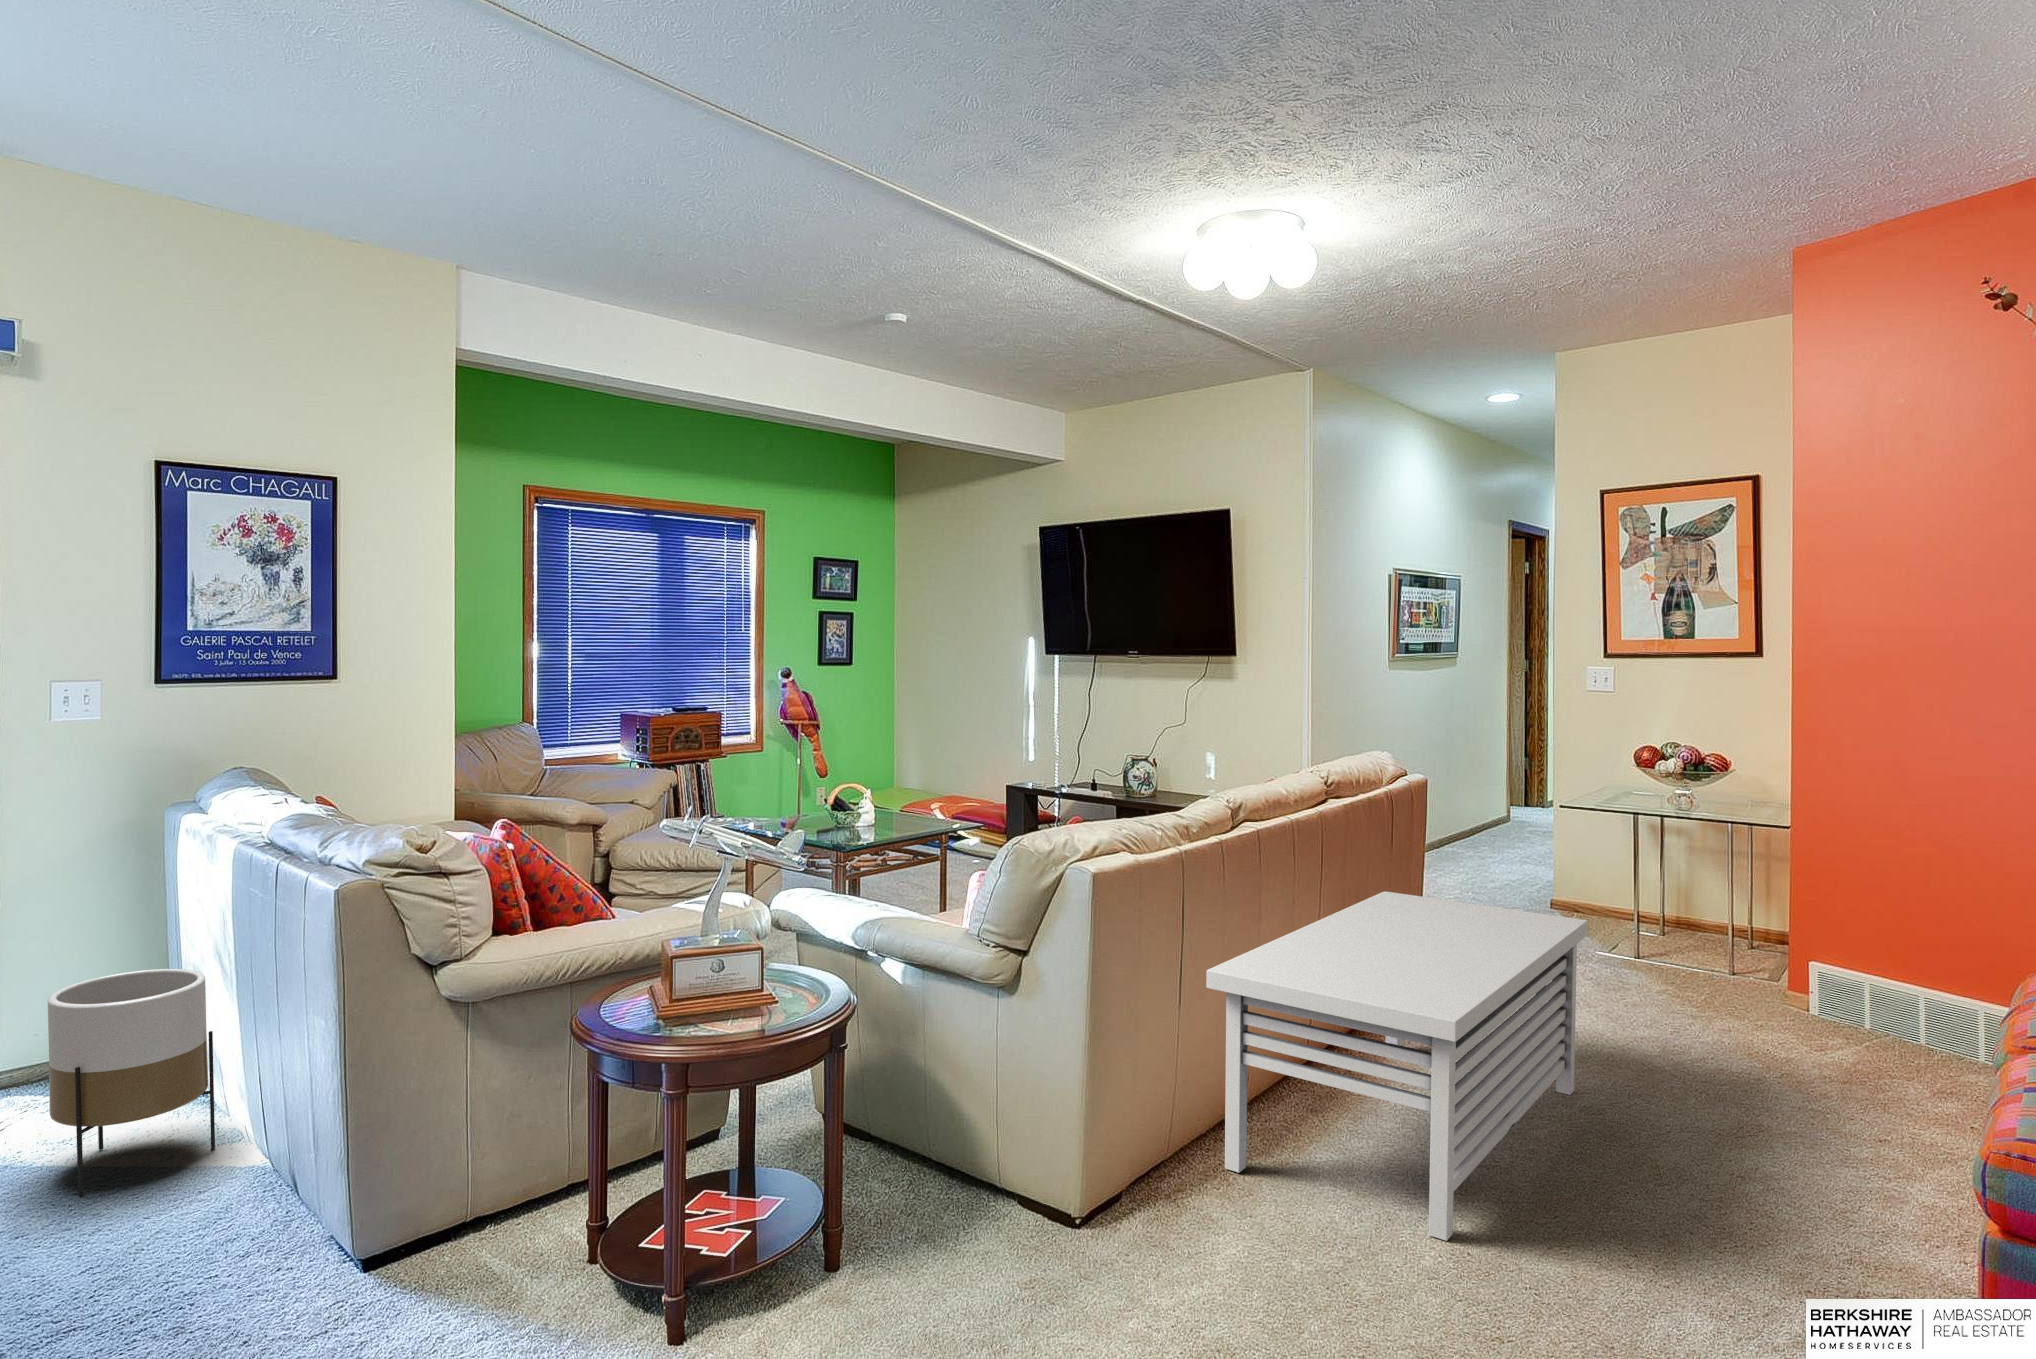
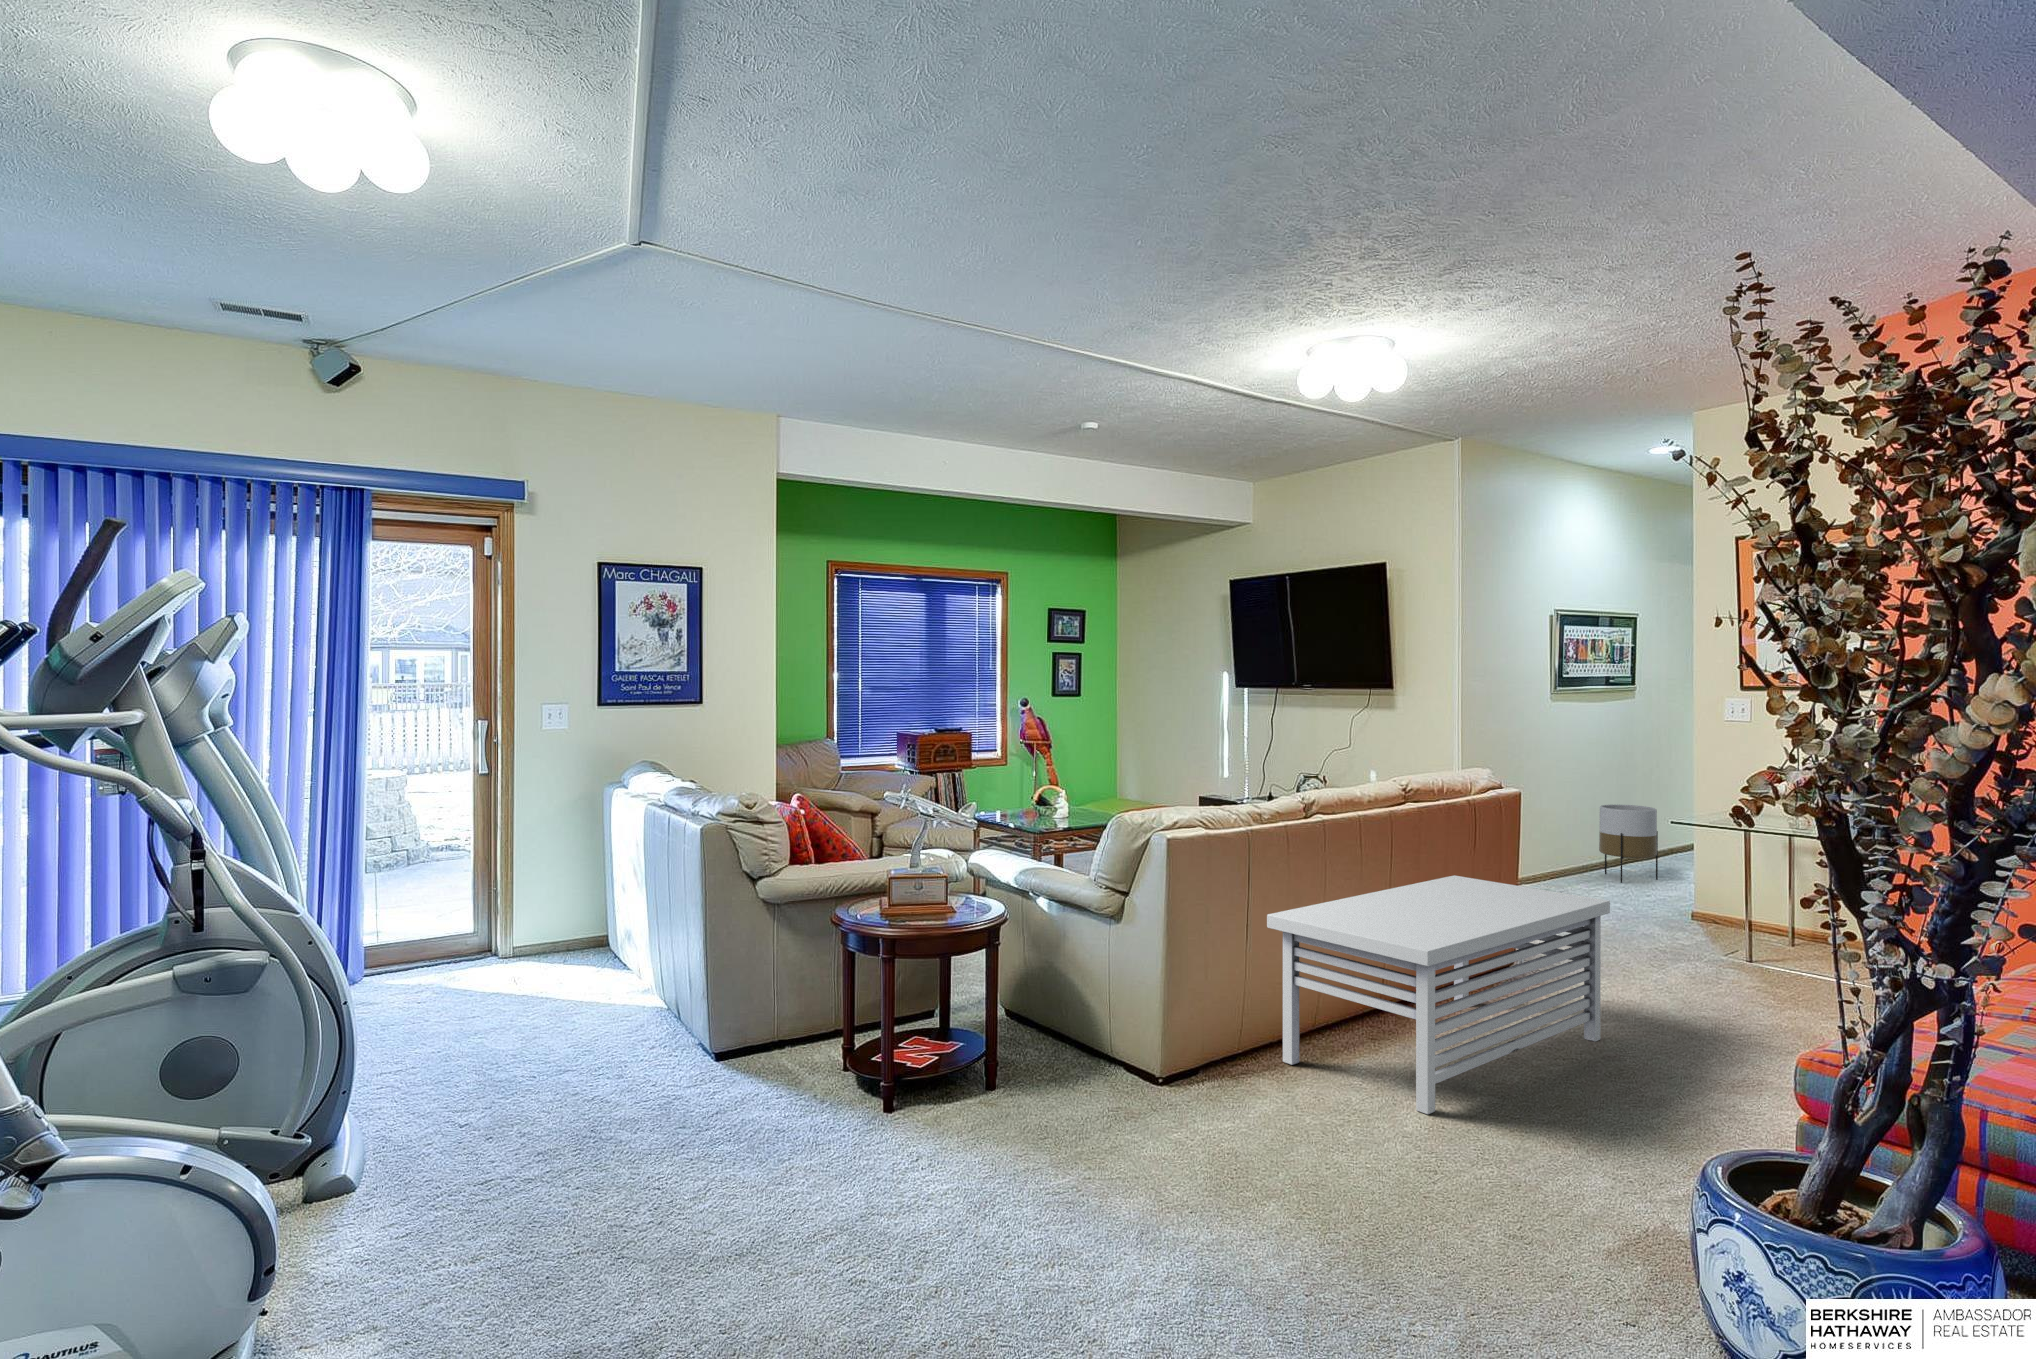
planter: present [48,969,215,1196] -> present [1599,804,1658,883]

